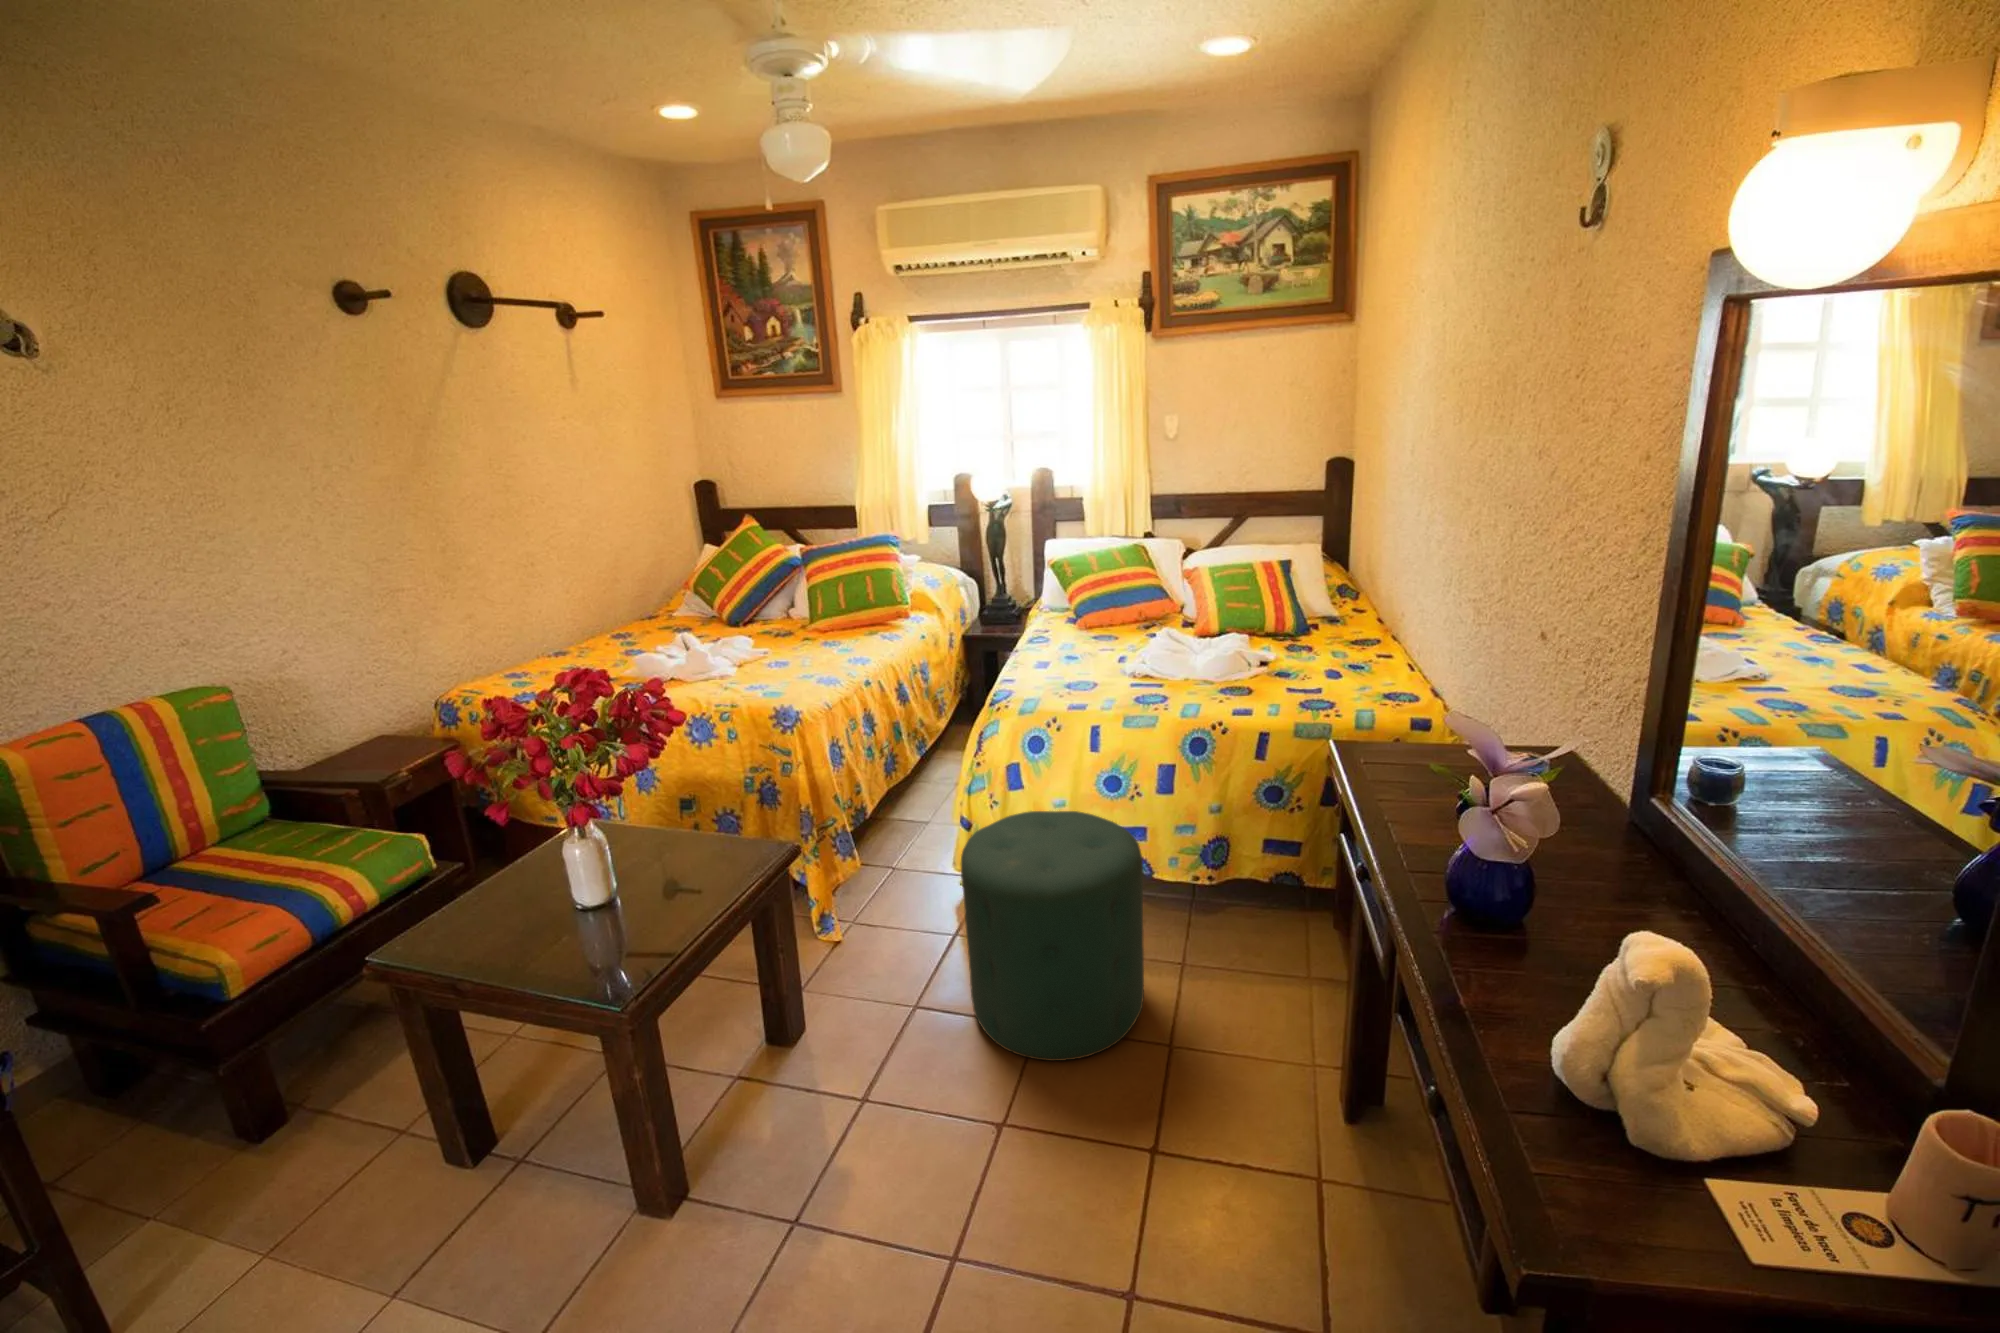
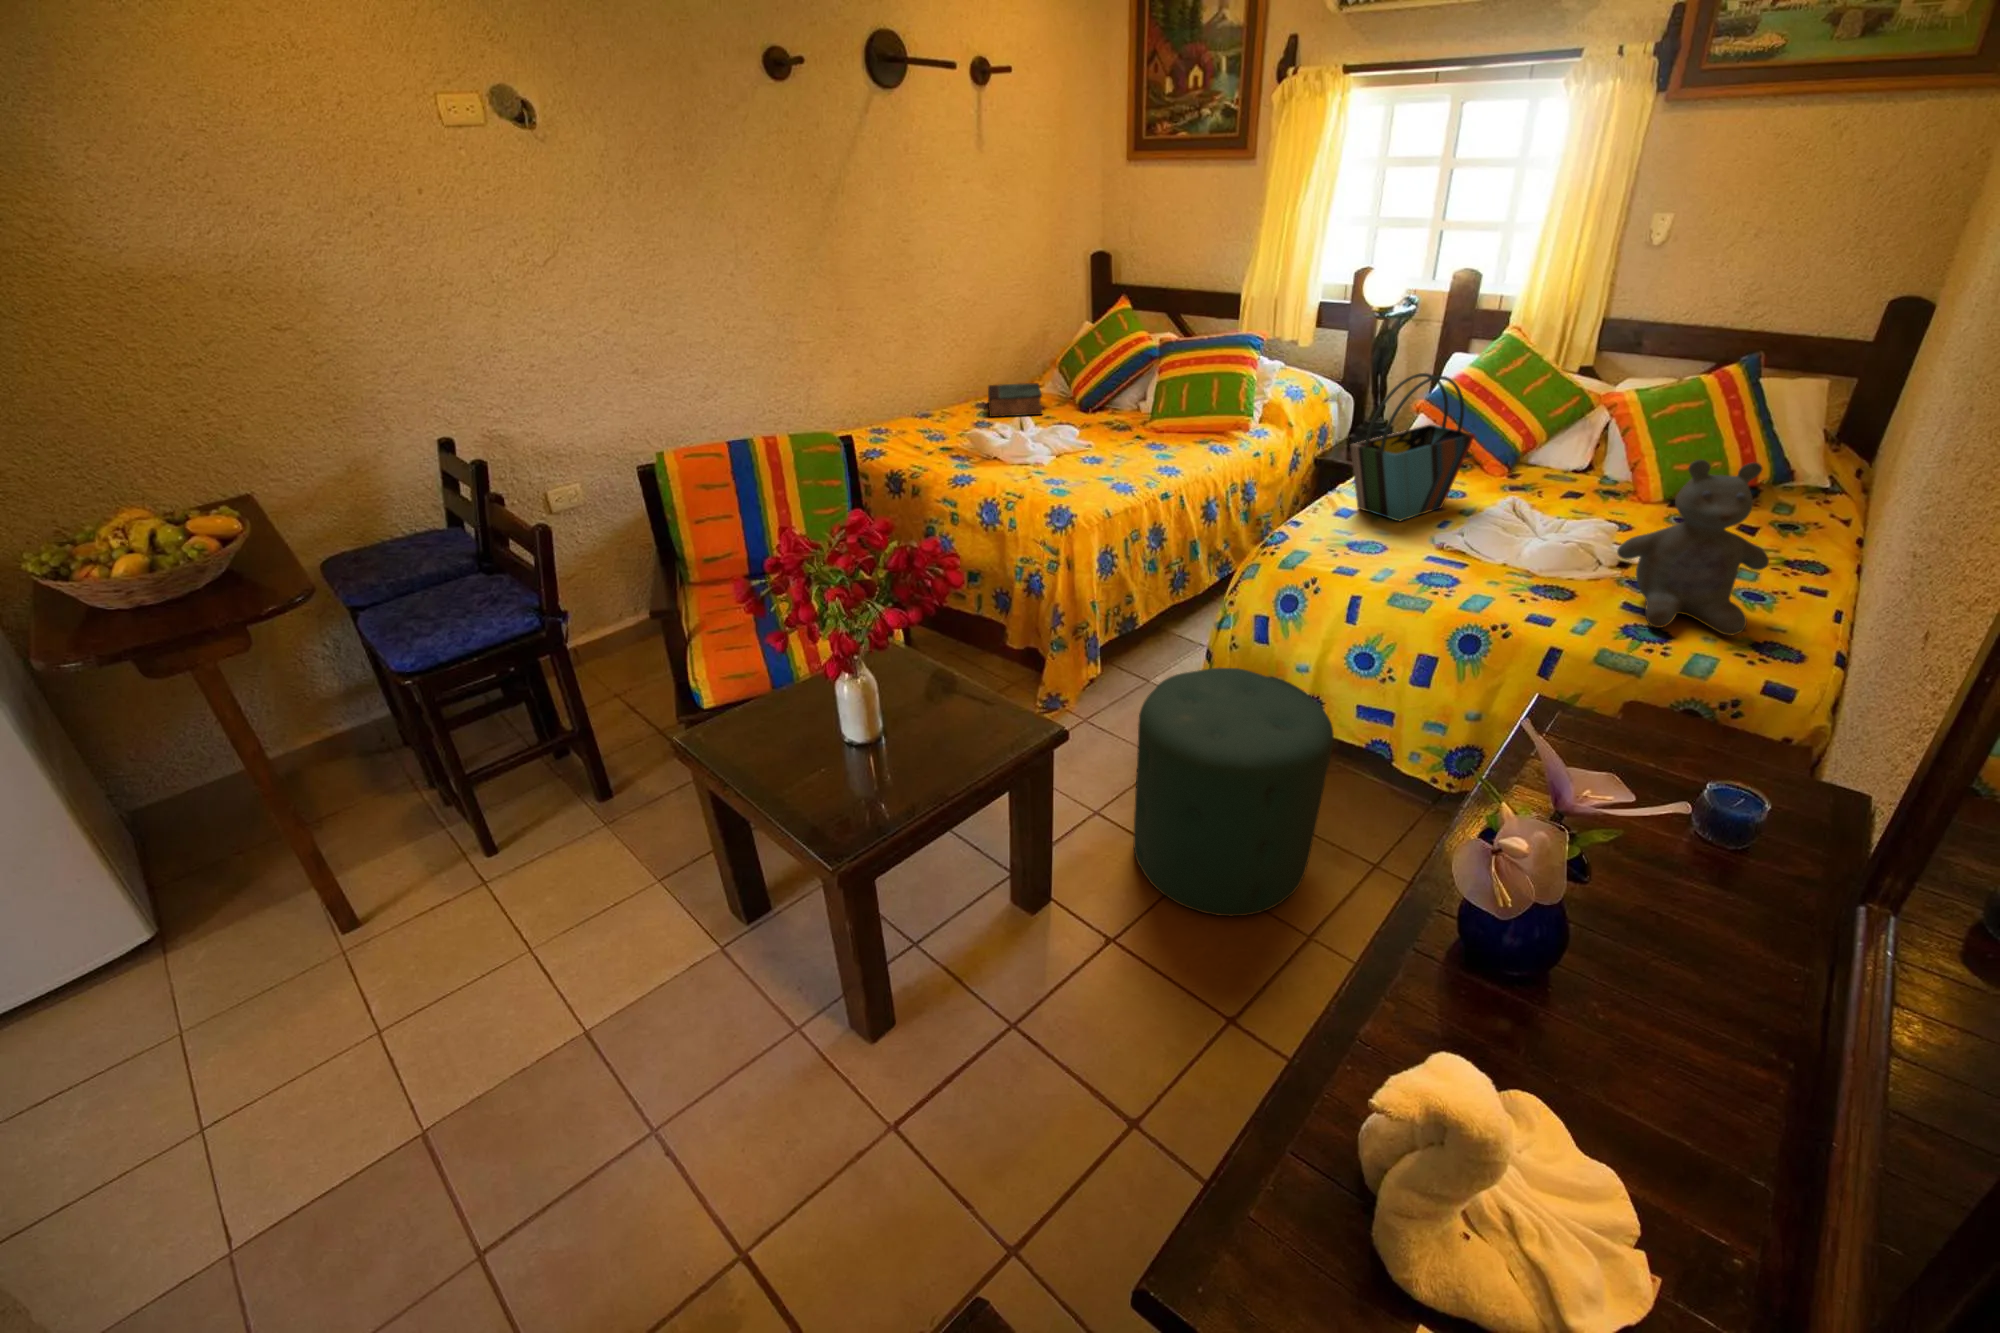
tote bag: none [1031,543,1116,666] -> present [1351,373,1475,521]
stuffed bear: none [1262,570,1362,700] -> present [1617,460,1769,635]
book: none [619,606,693,645] -> present [988,383,1042,417]

